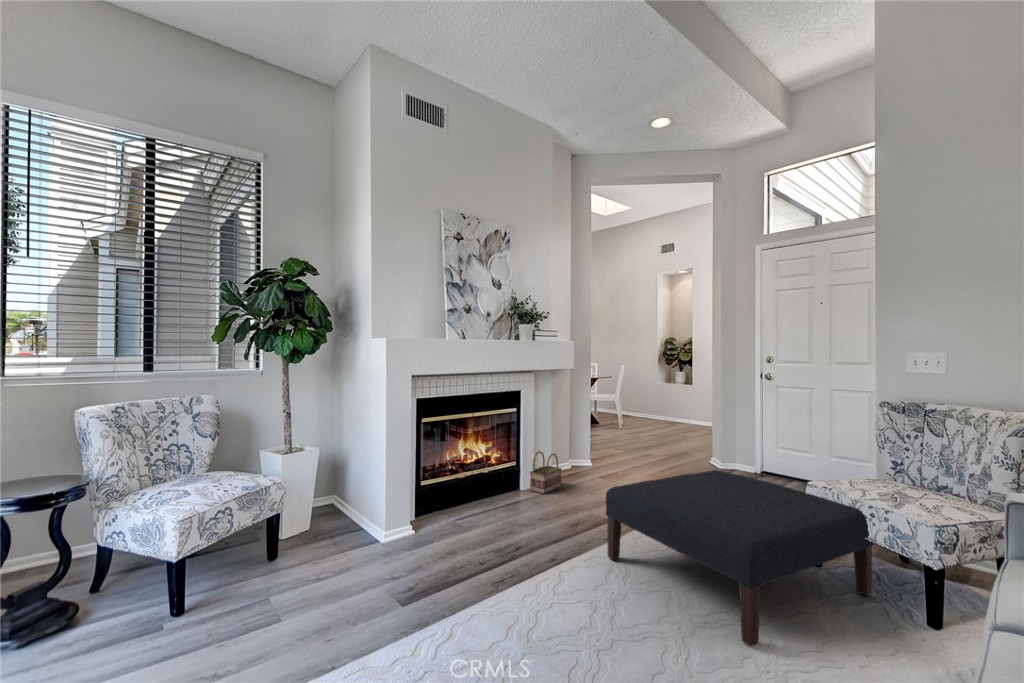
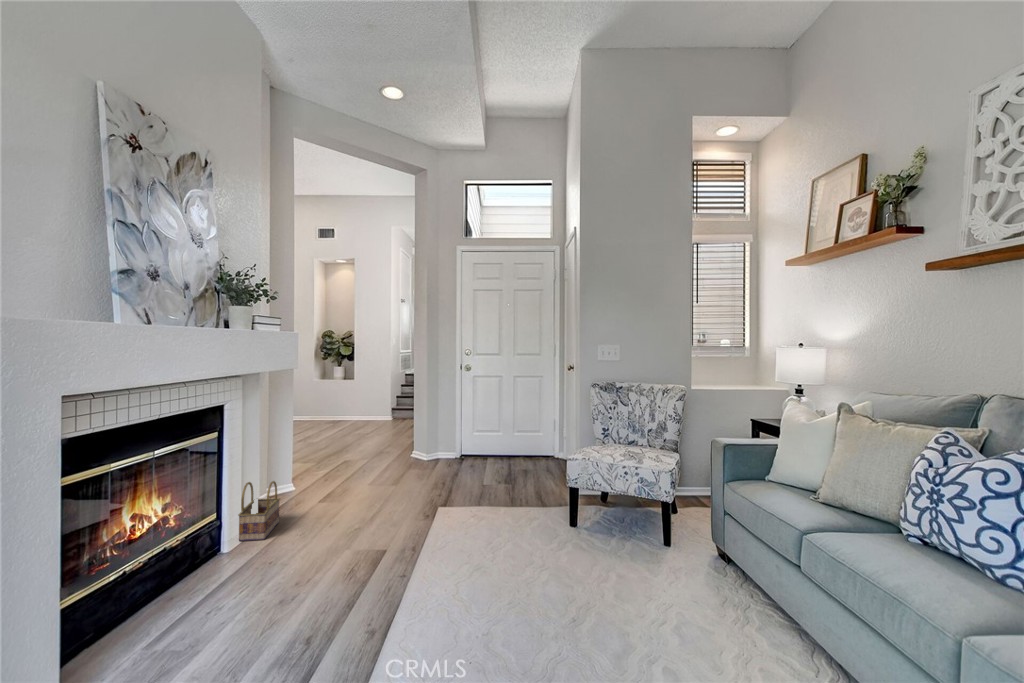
ottoman: present [606,470,874,646] -> none [423,461,622,620]

